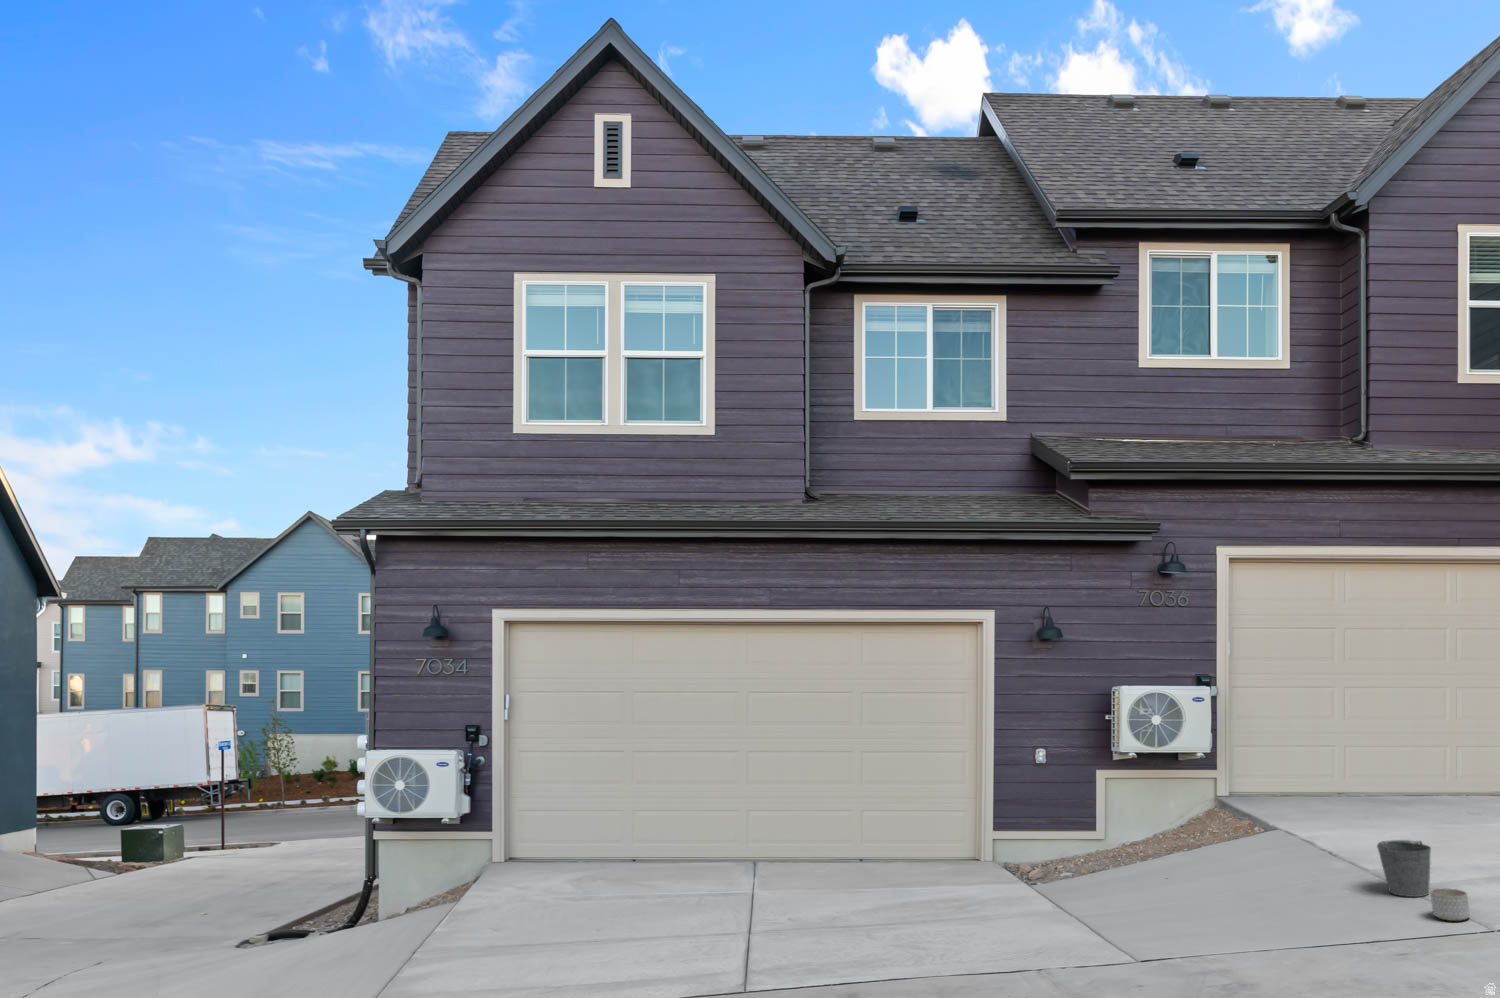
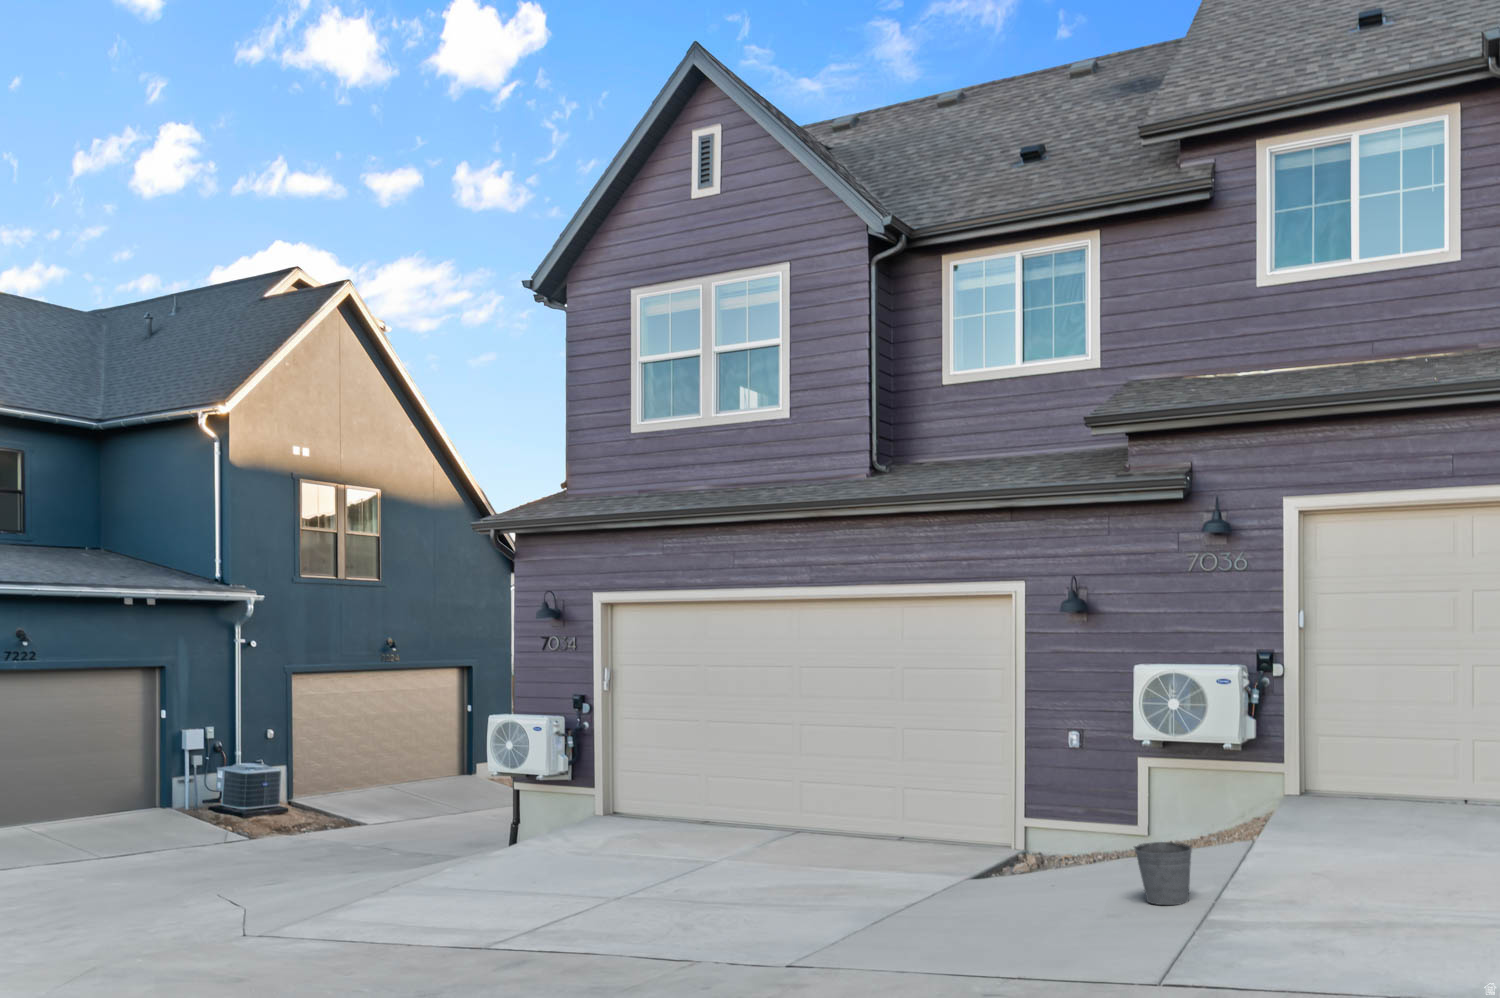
planter: present [1431,889,1470,921] -> none [1107,893,1147,928]

